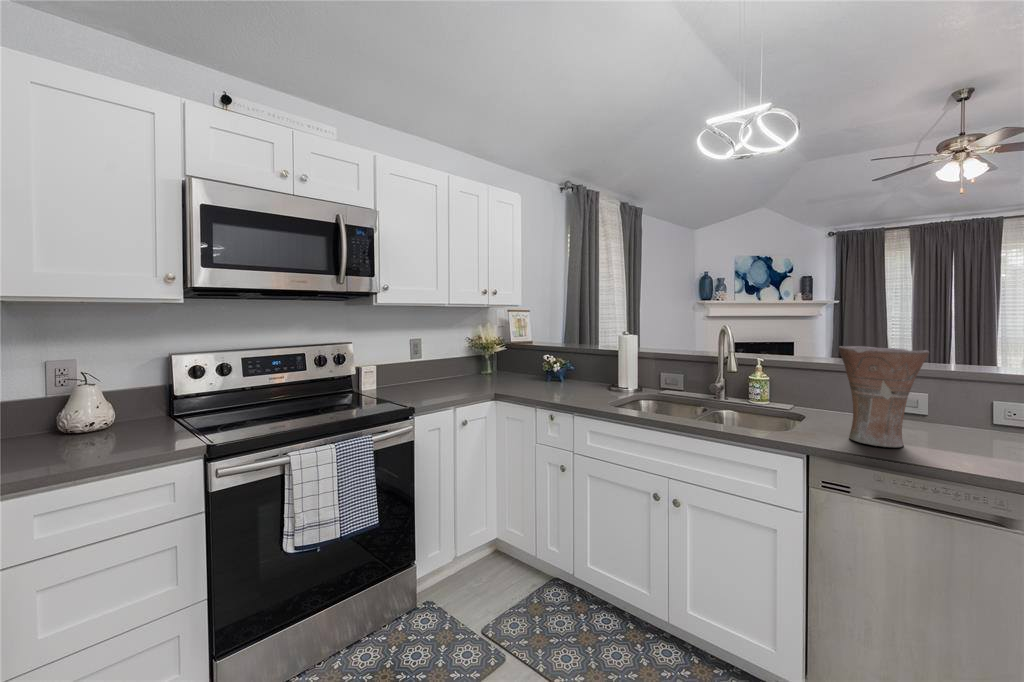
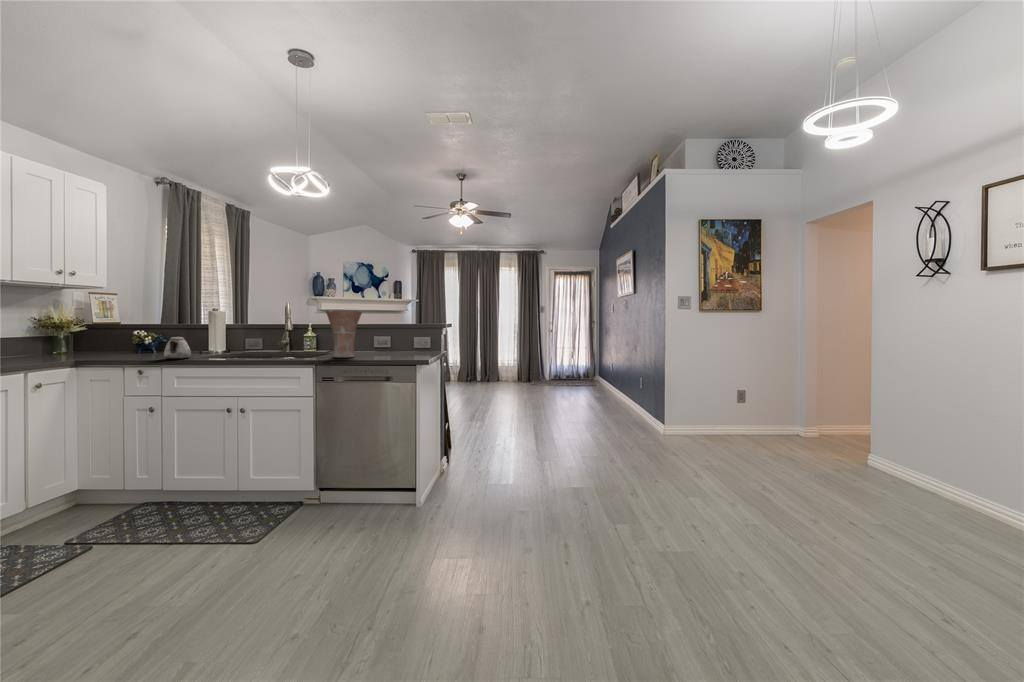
teapot: none [576,372,607,406] -> present [164,335,191,359]

